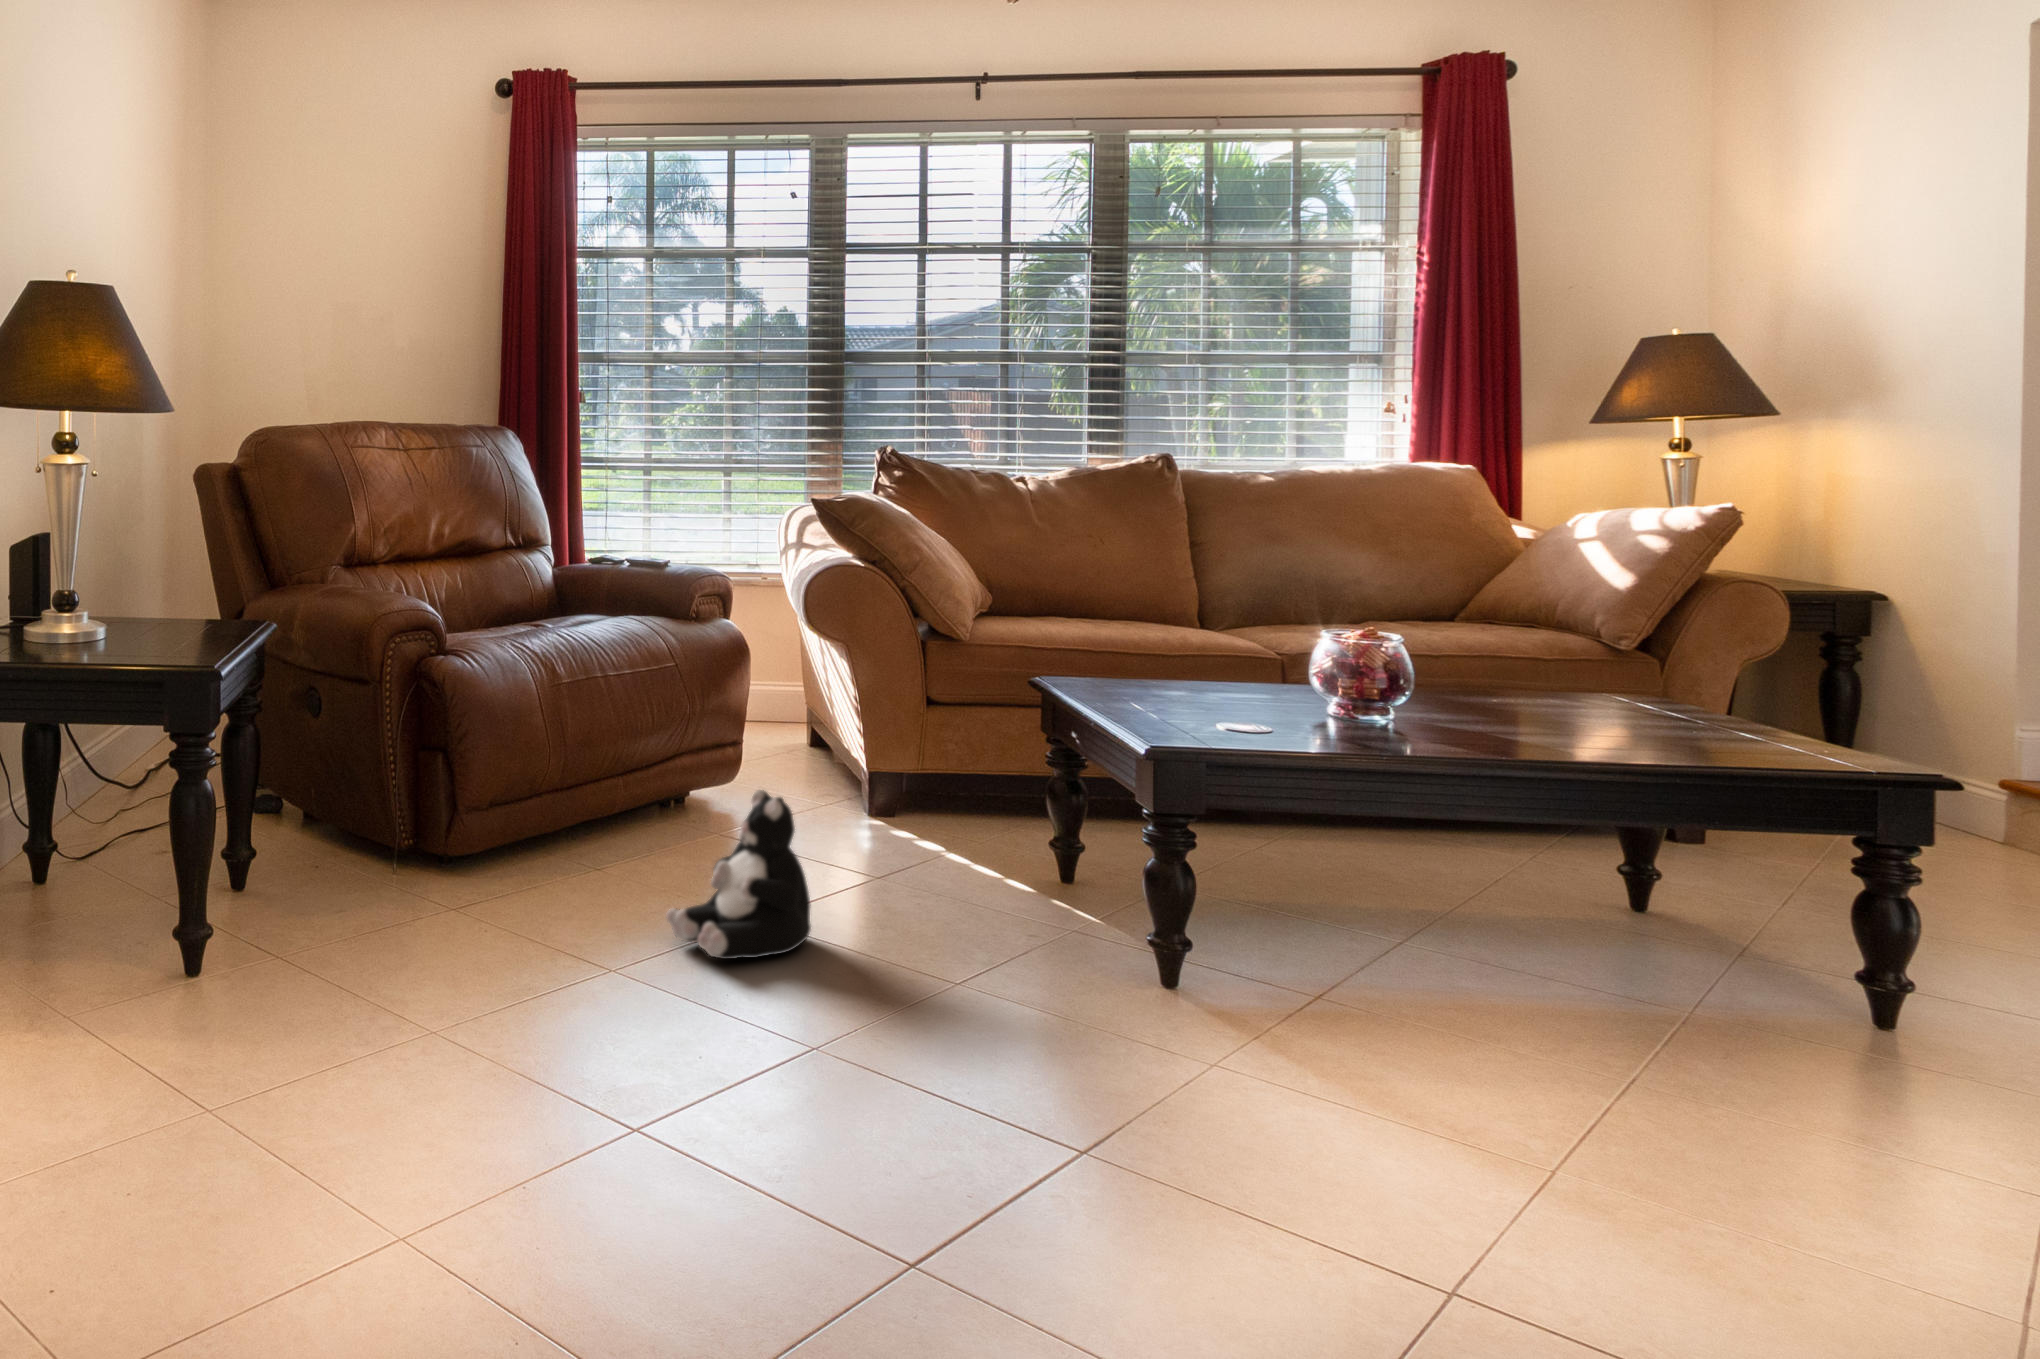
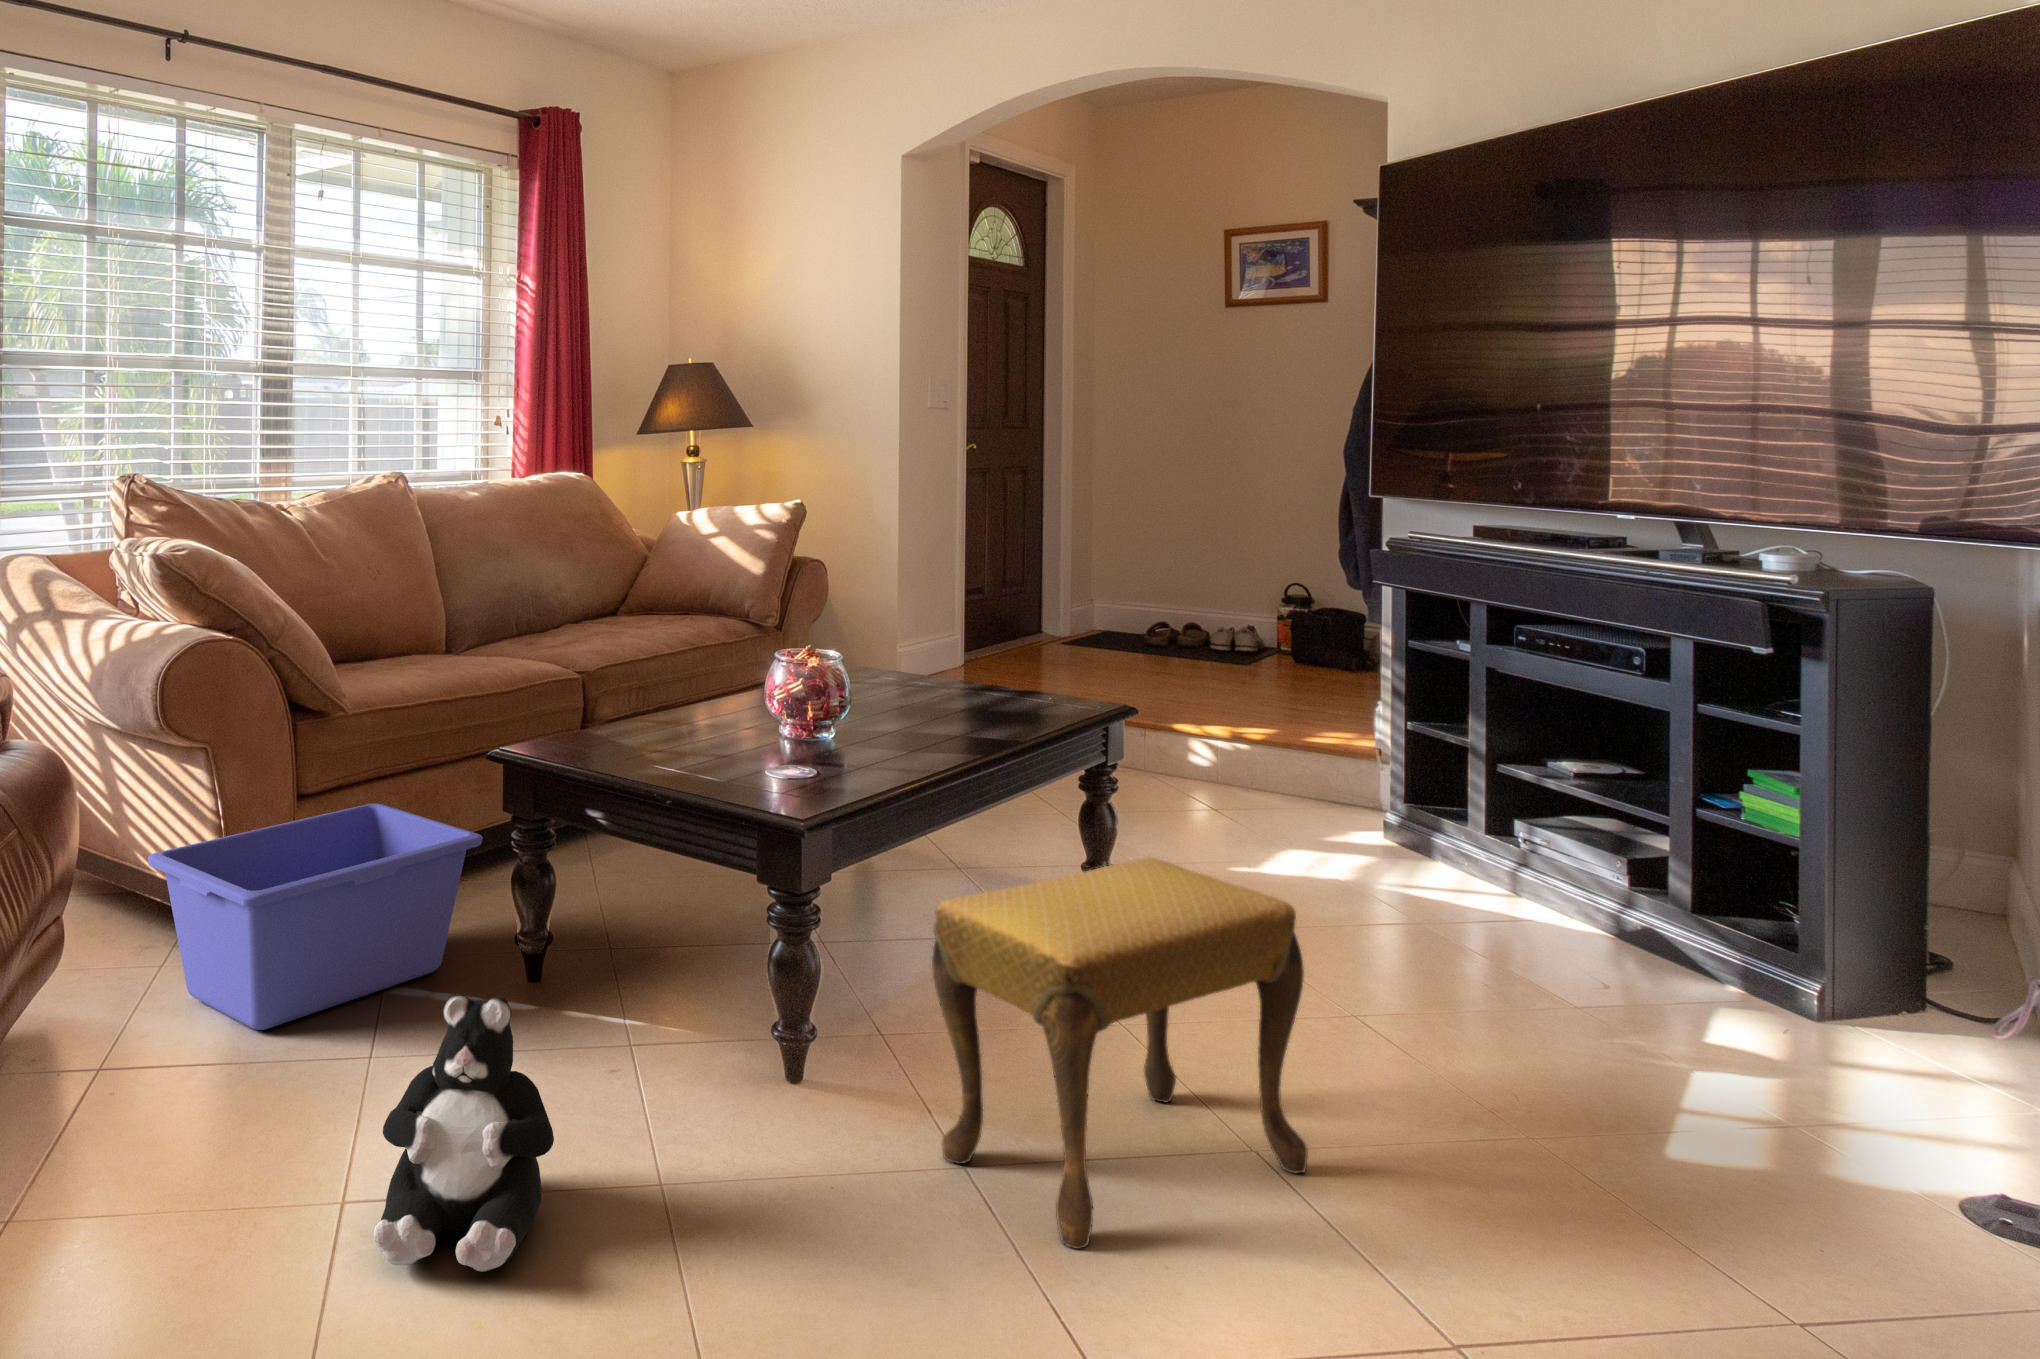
storage bin: none [780,710,1014,851] -> present [148,804,483,1030]
footstool: none [1083,810,1440,1166] -> present [932,858,1308,1249]

